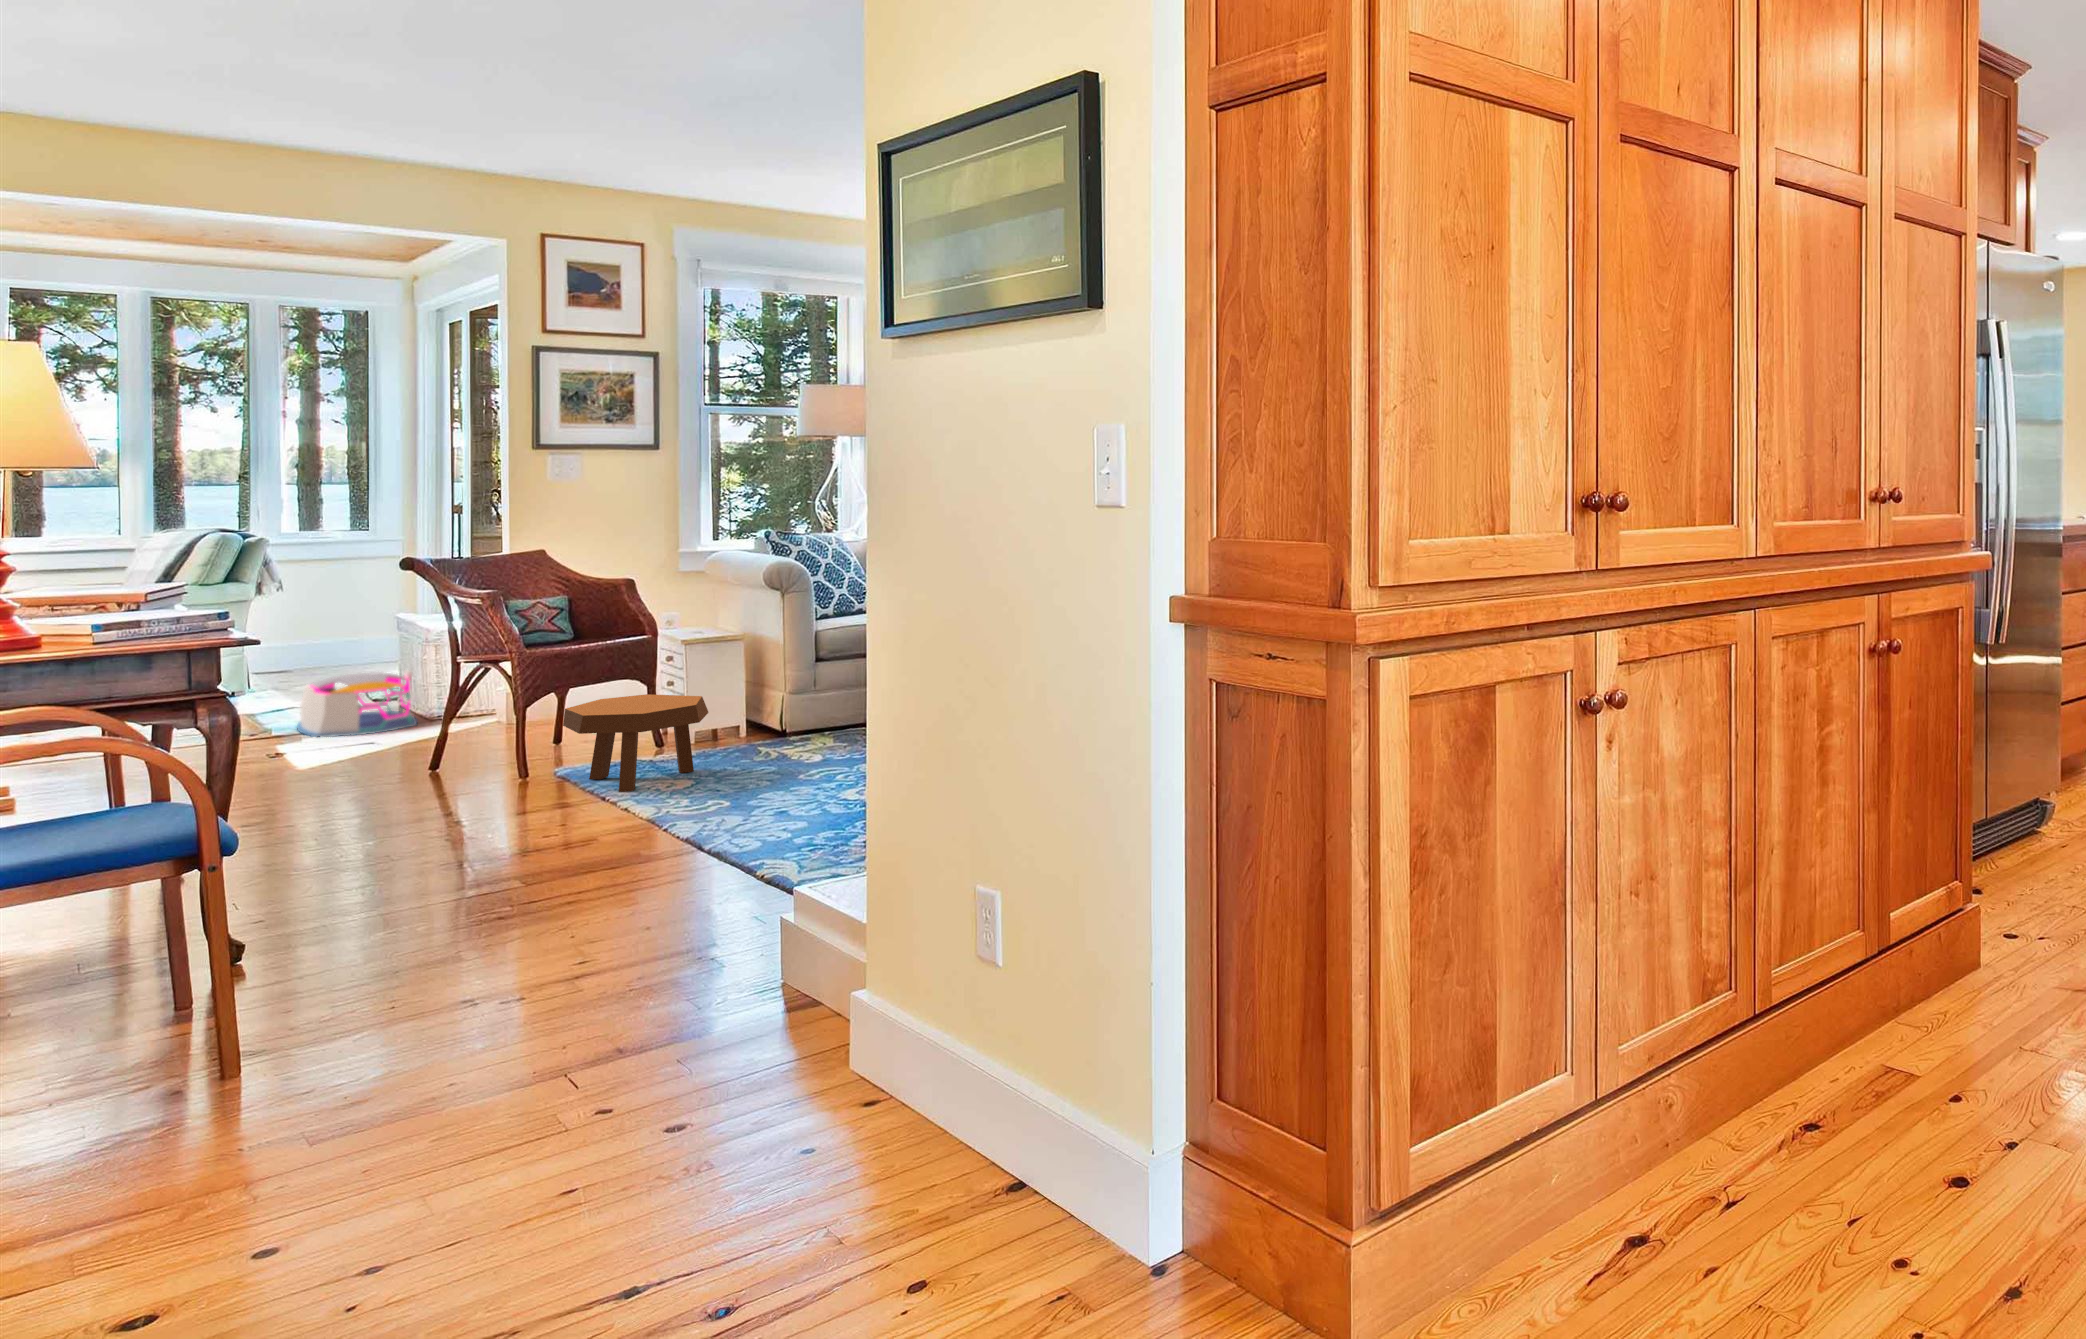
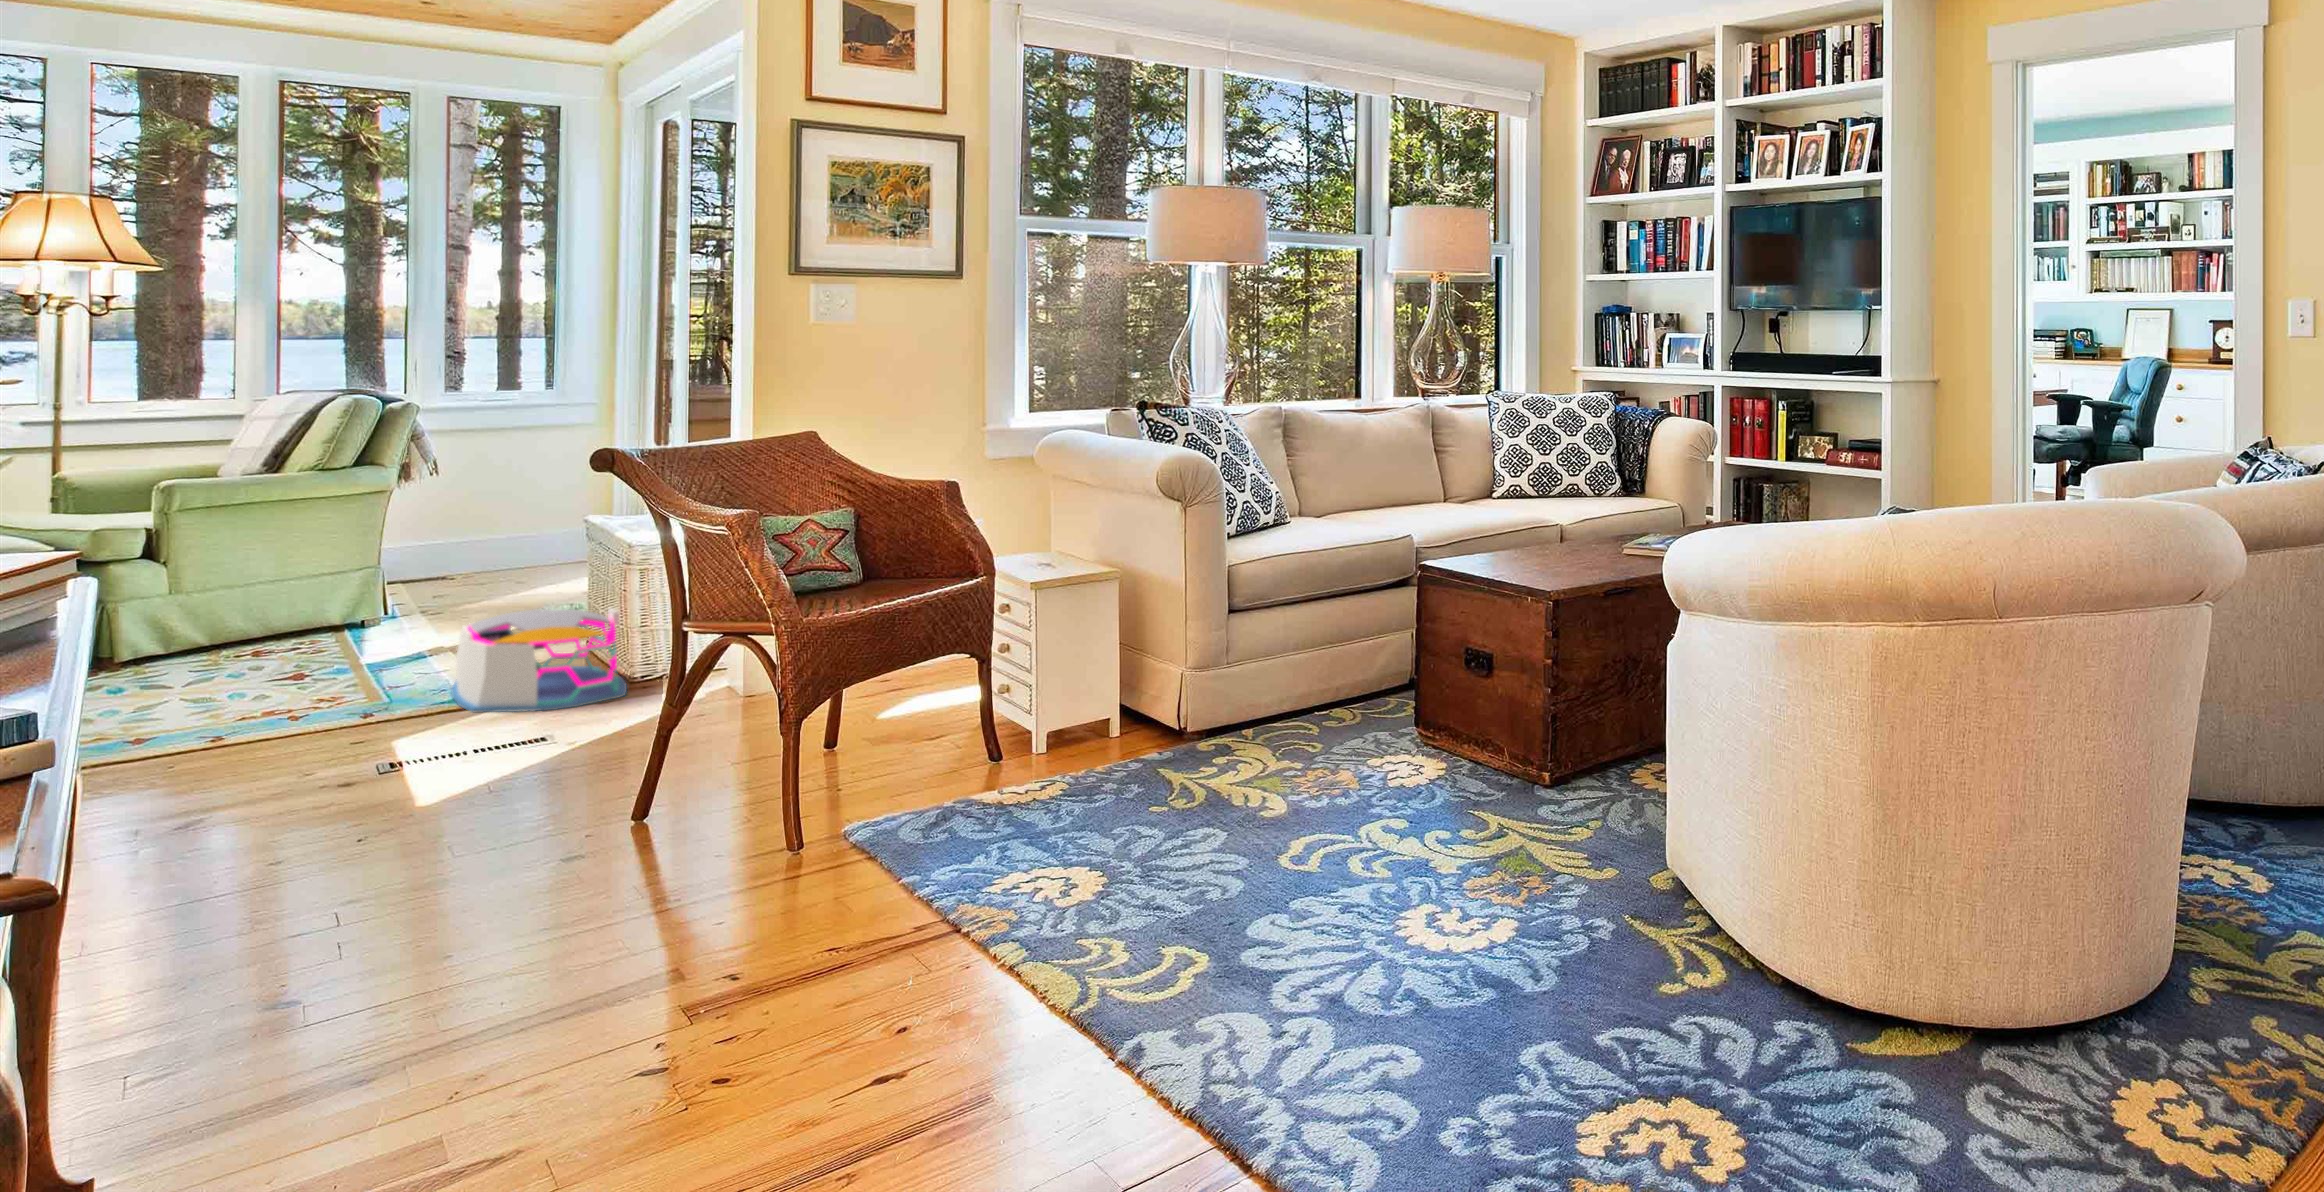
footstool: present [563,694,708,792] -> none [862,696,1114,905]

